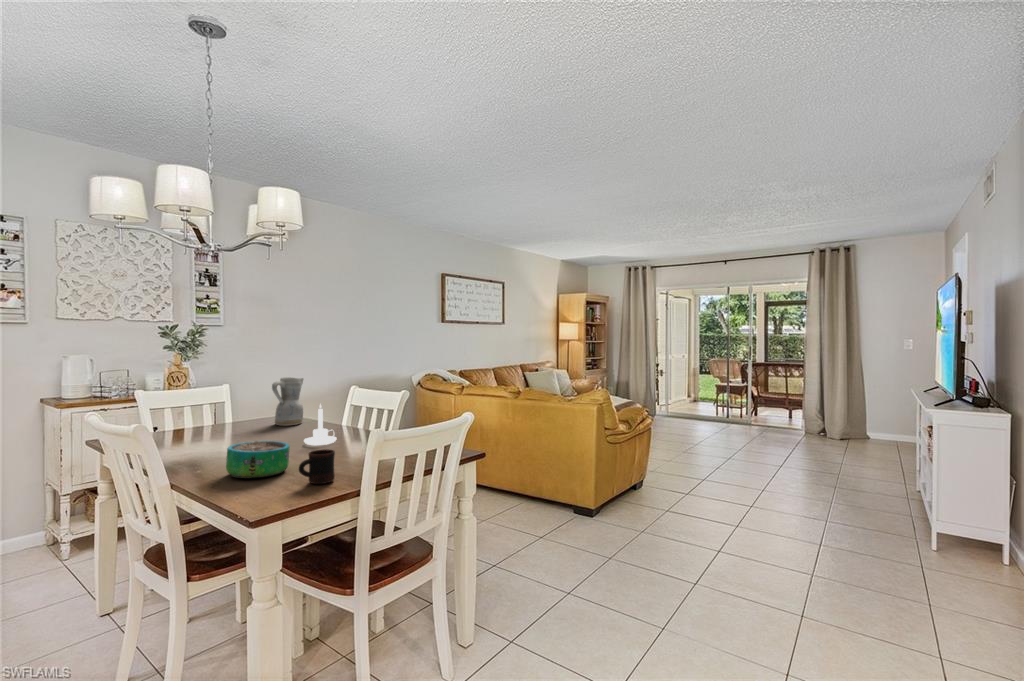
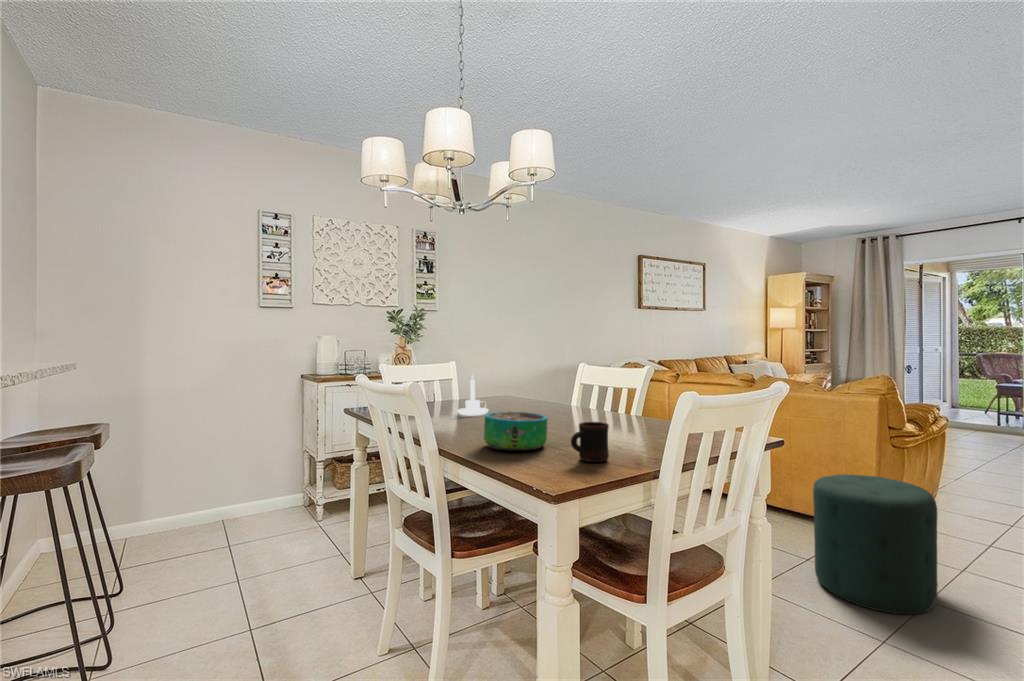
ceramic pitcher: present [272,377,303,426] -> none [500,354,529,404]
candle holder: present [304,404,337,445] -> present [457,375,488,416]
ottoman: none [540,470,617,573] -> present [813,474,938,614]

